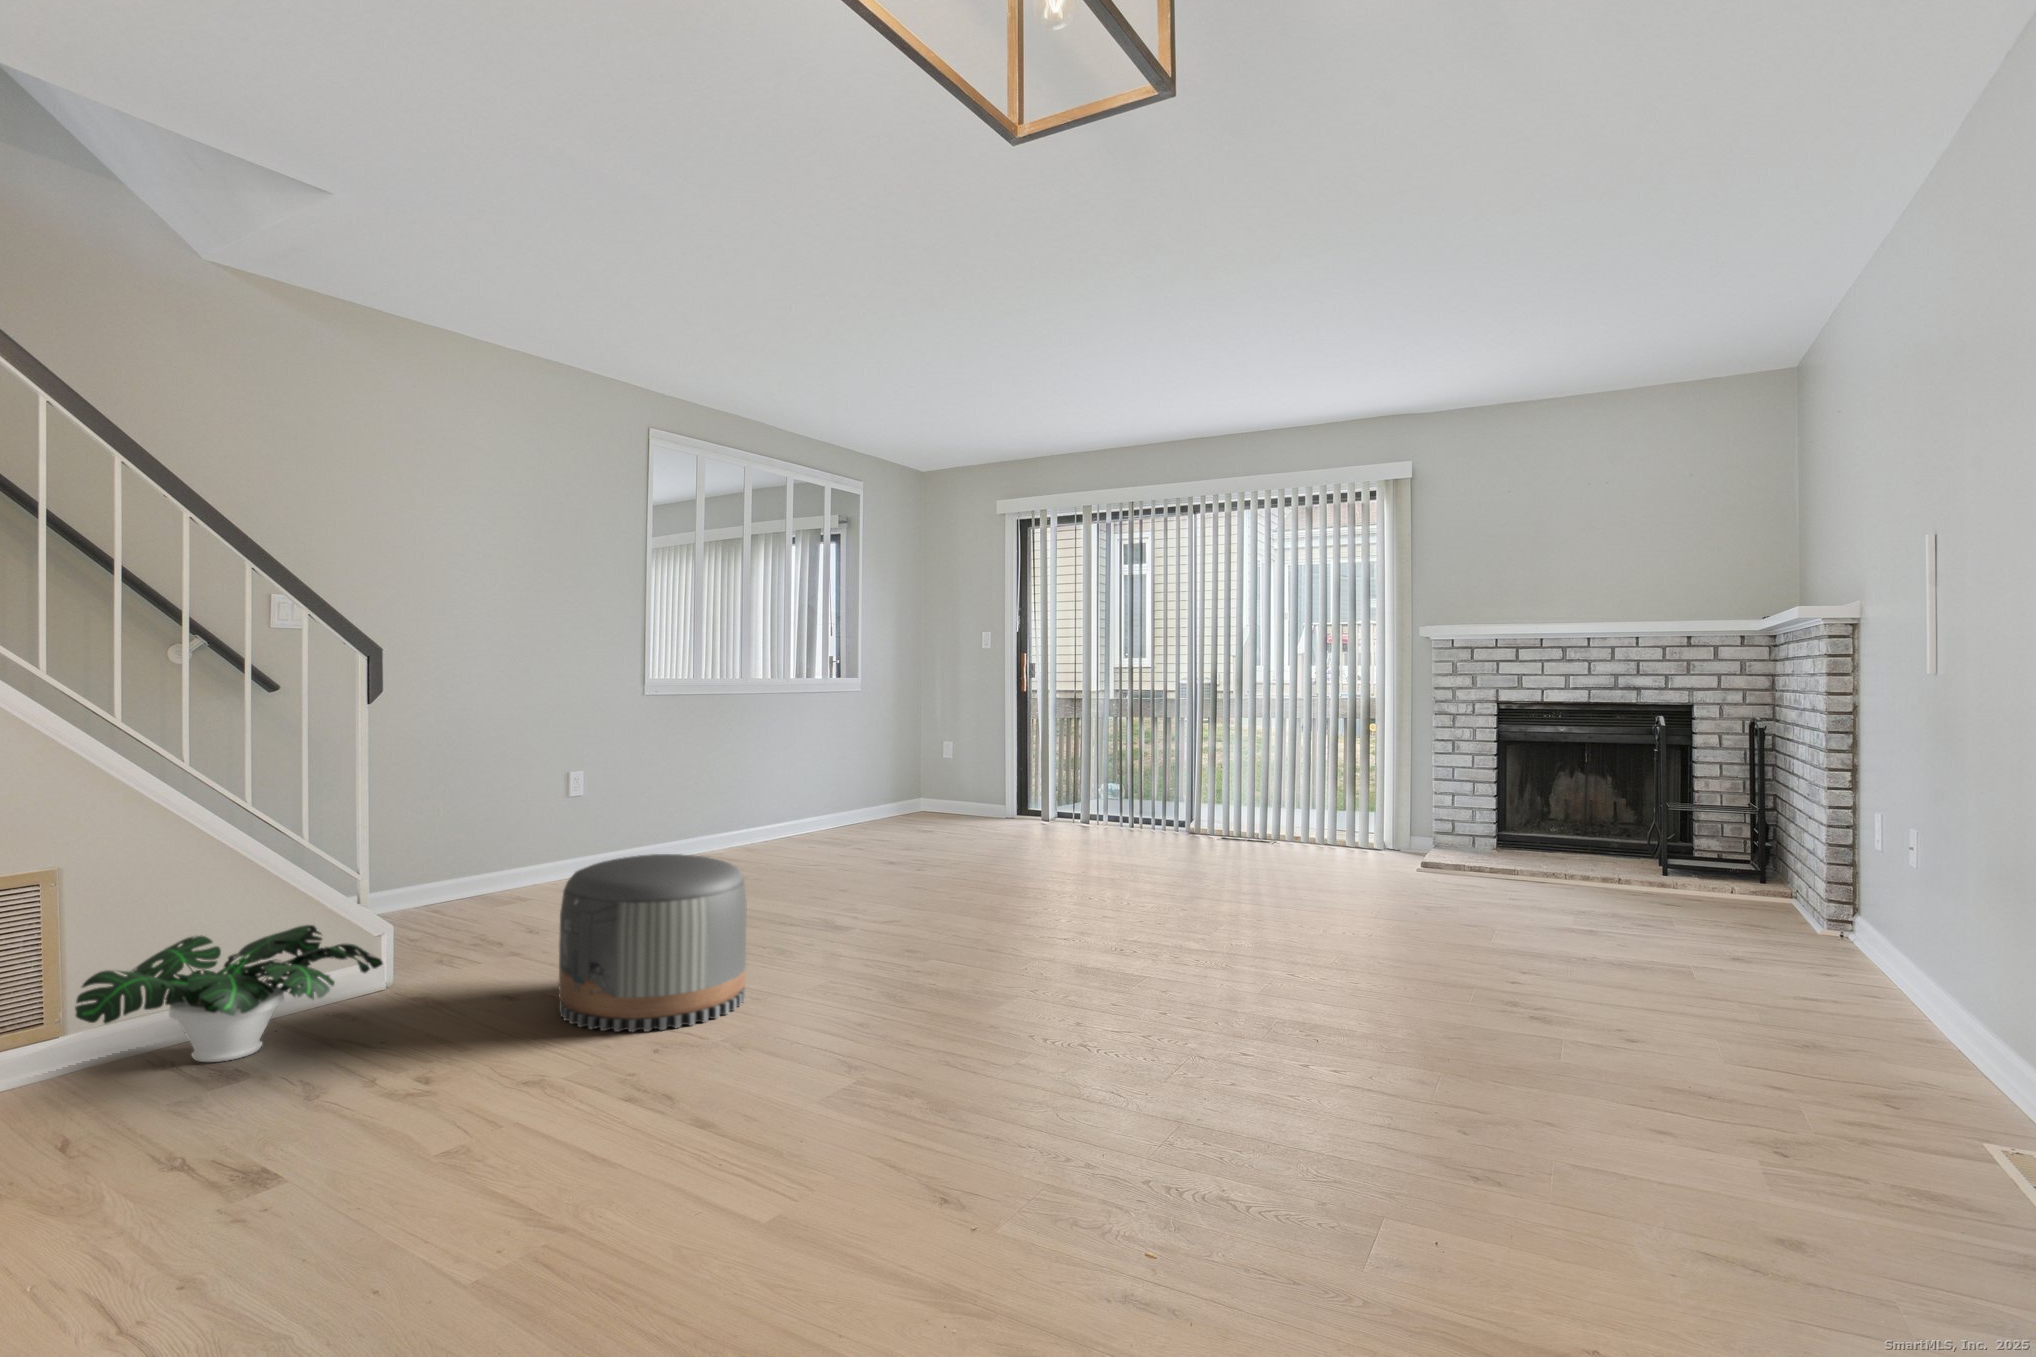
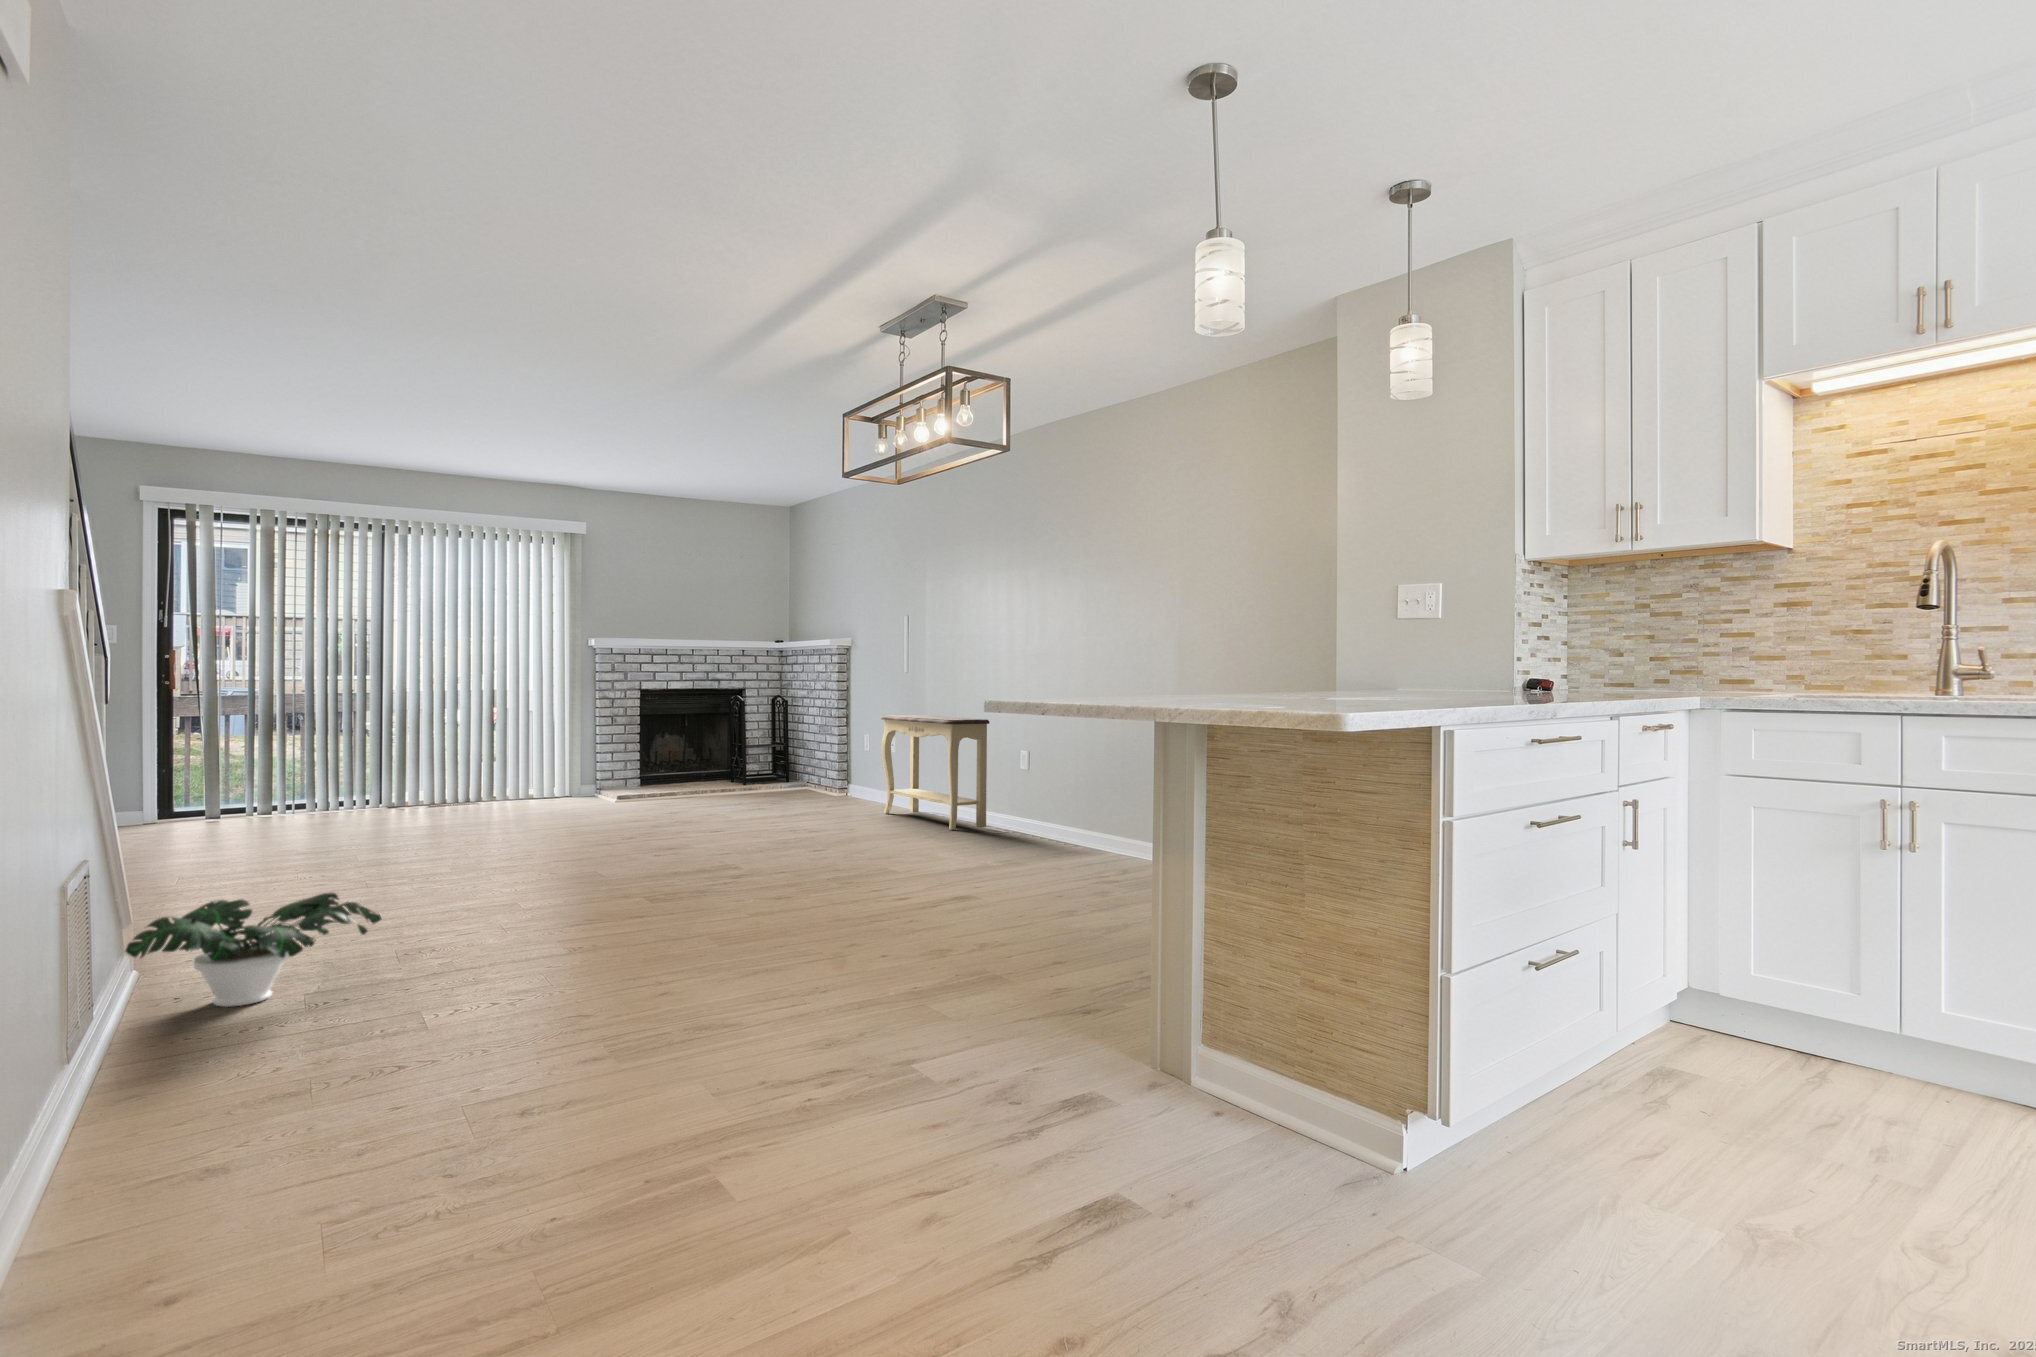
console table: none [1799,772,2031,1128] -> present [880,715,990,830]
pouf: present [559,854,746,1032] -> none [360,812,510,935]

